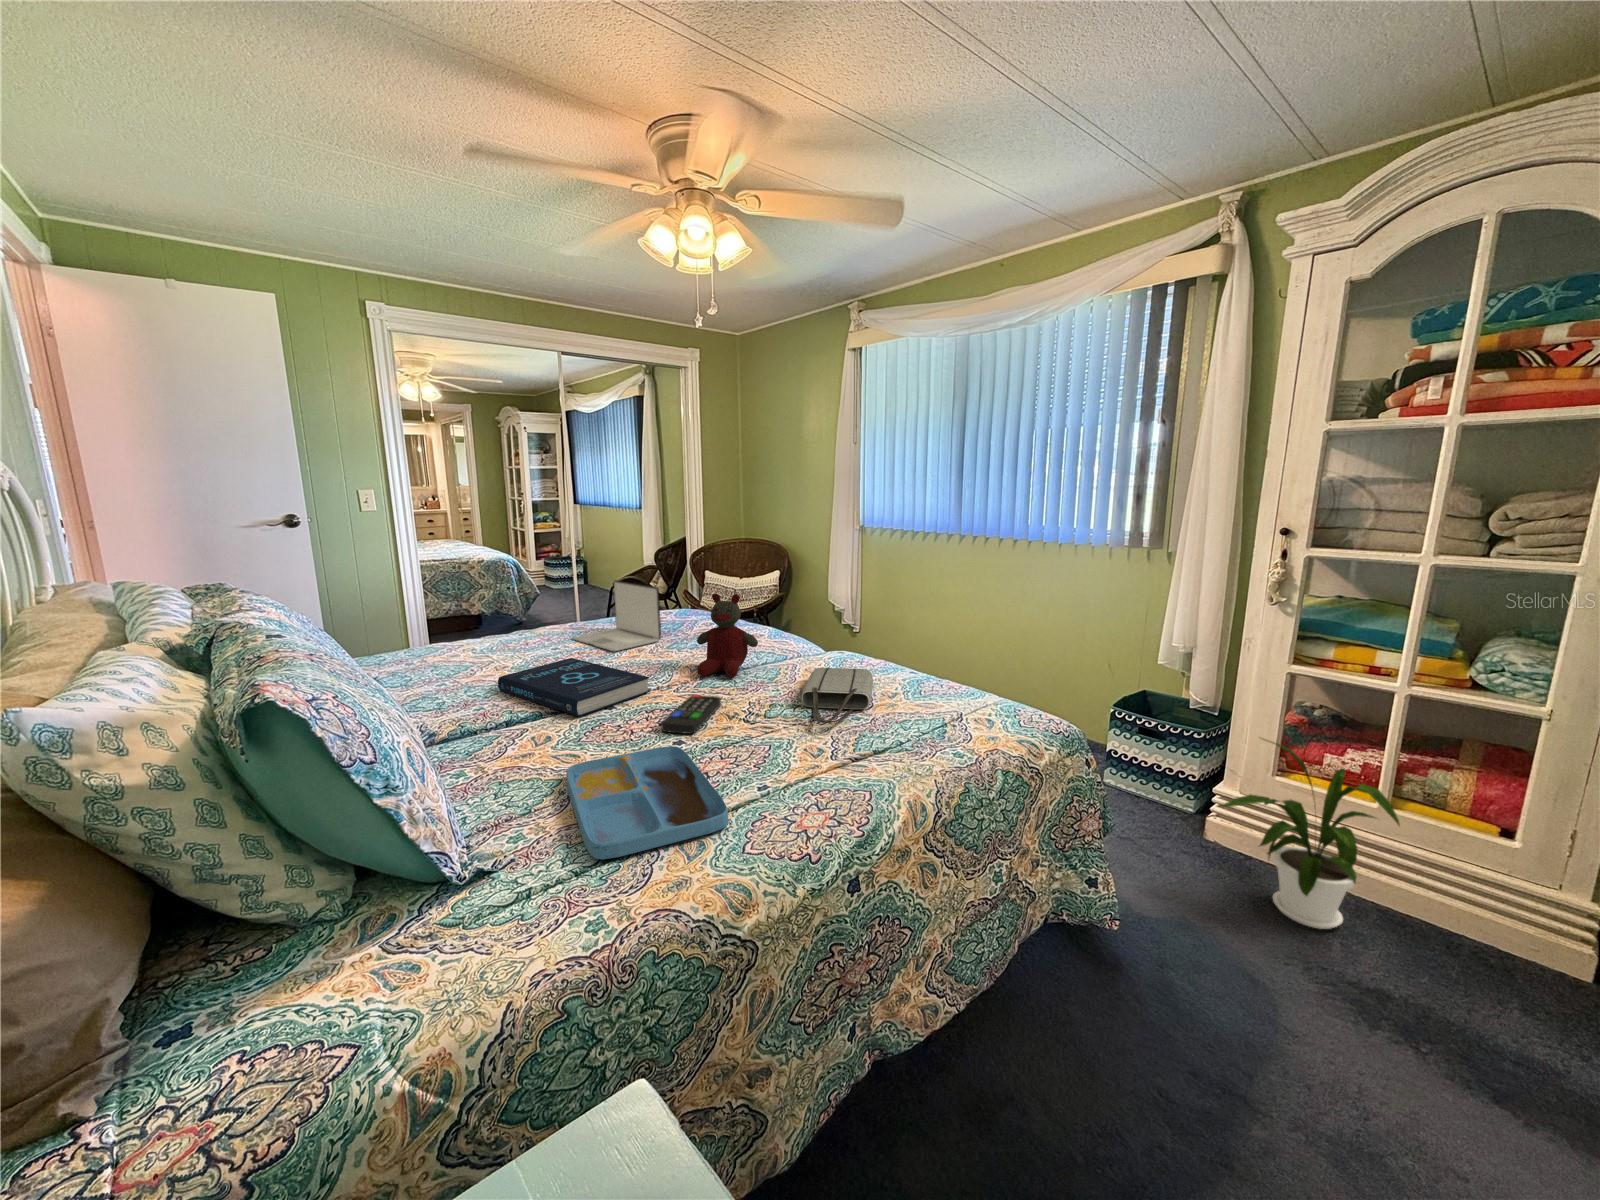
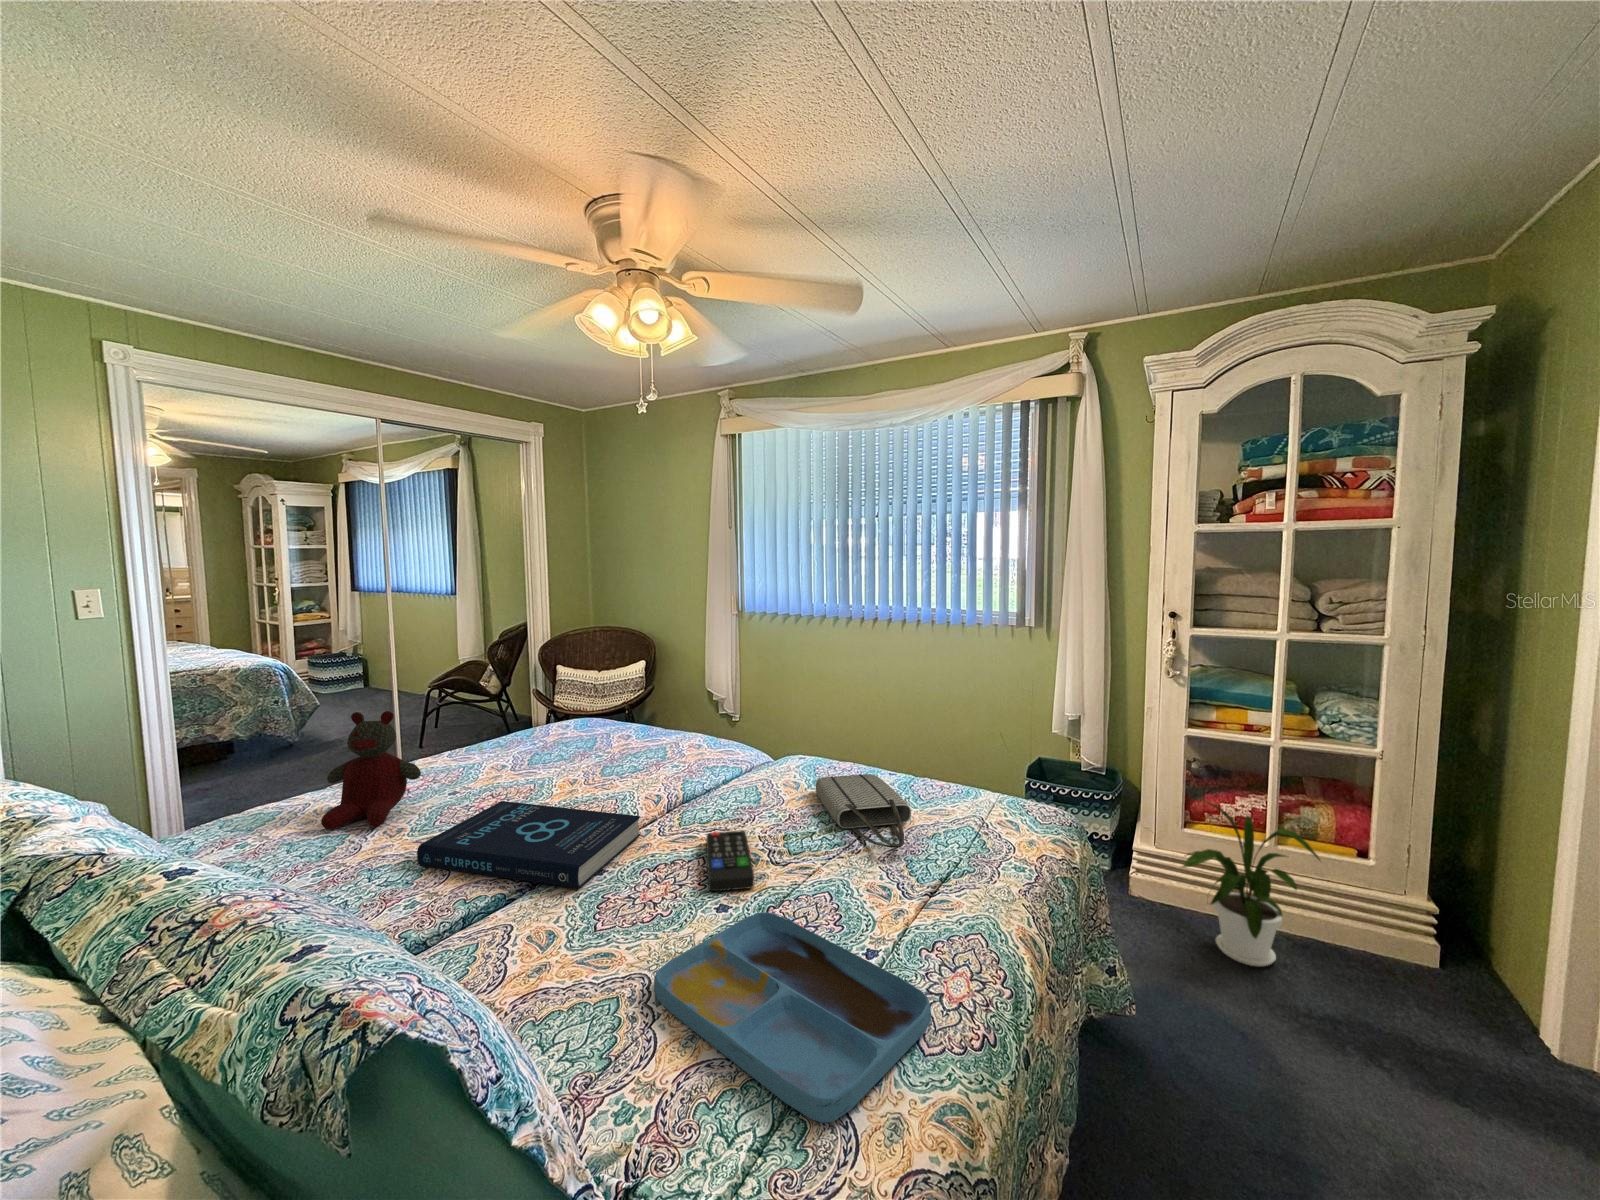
laptop: present [572,580,661,651] -> none [460,689,587,783]
stuffed bear: present [697,593,758,678] -> present [321,711,421,830]

